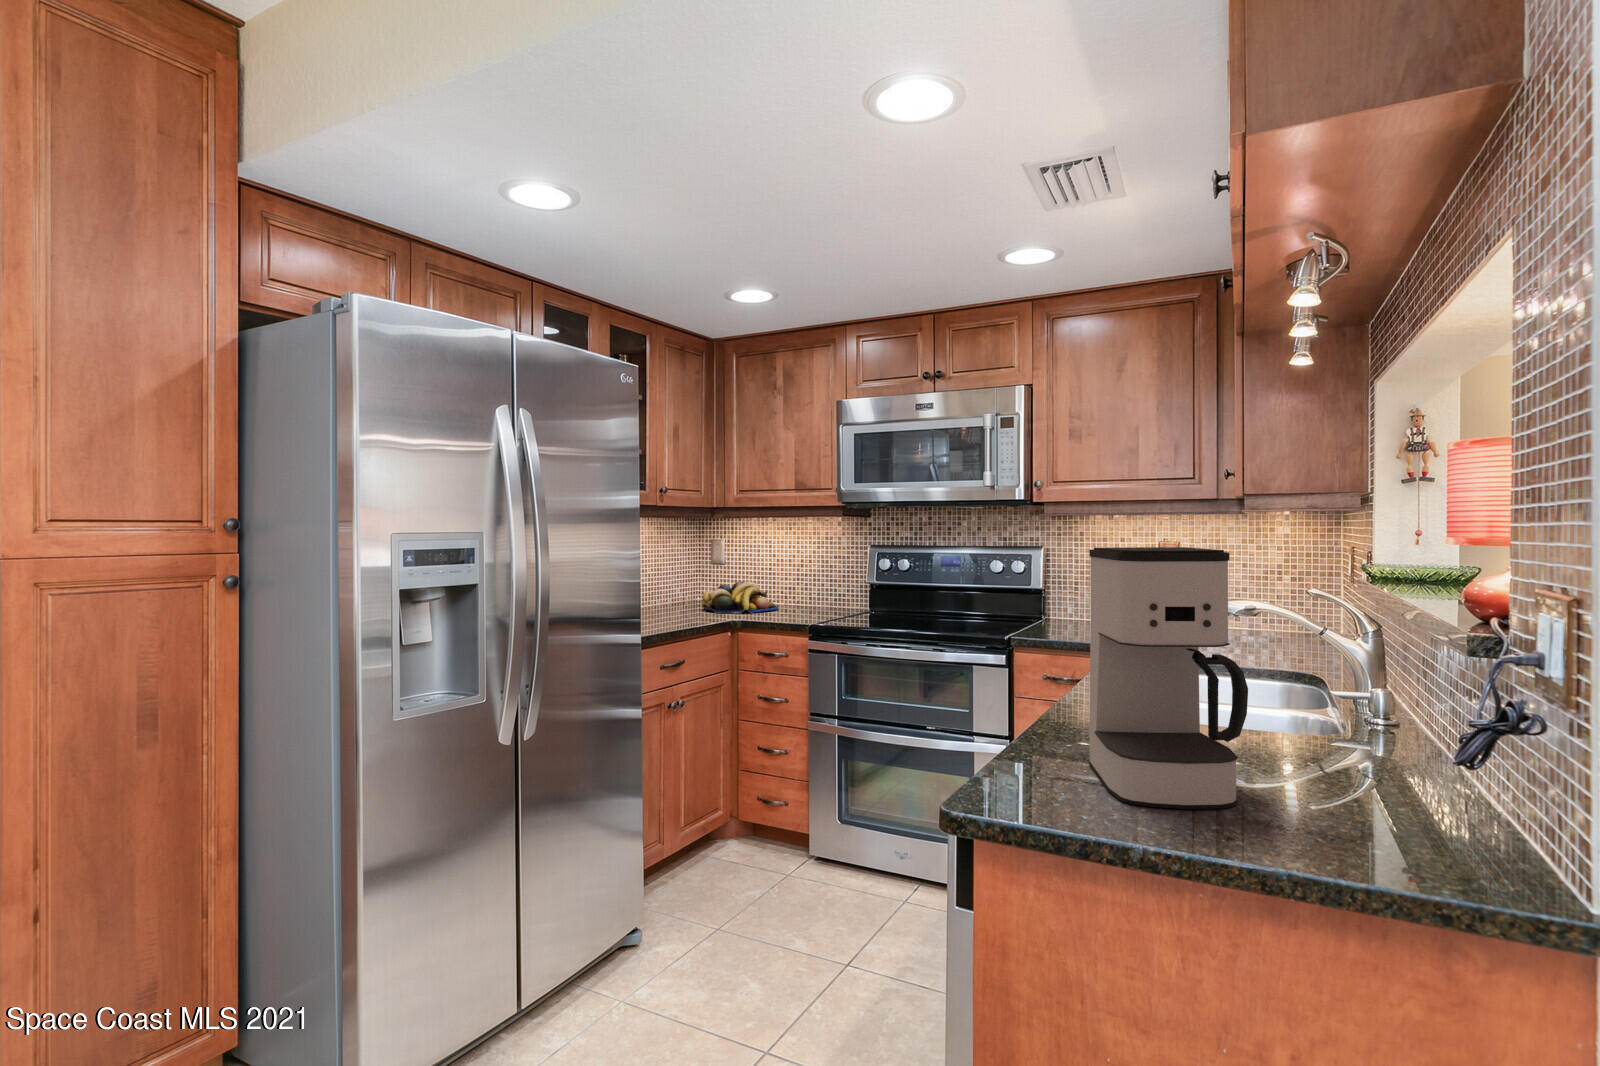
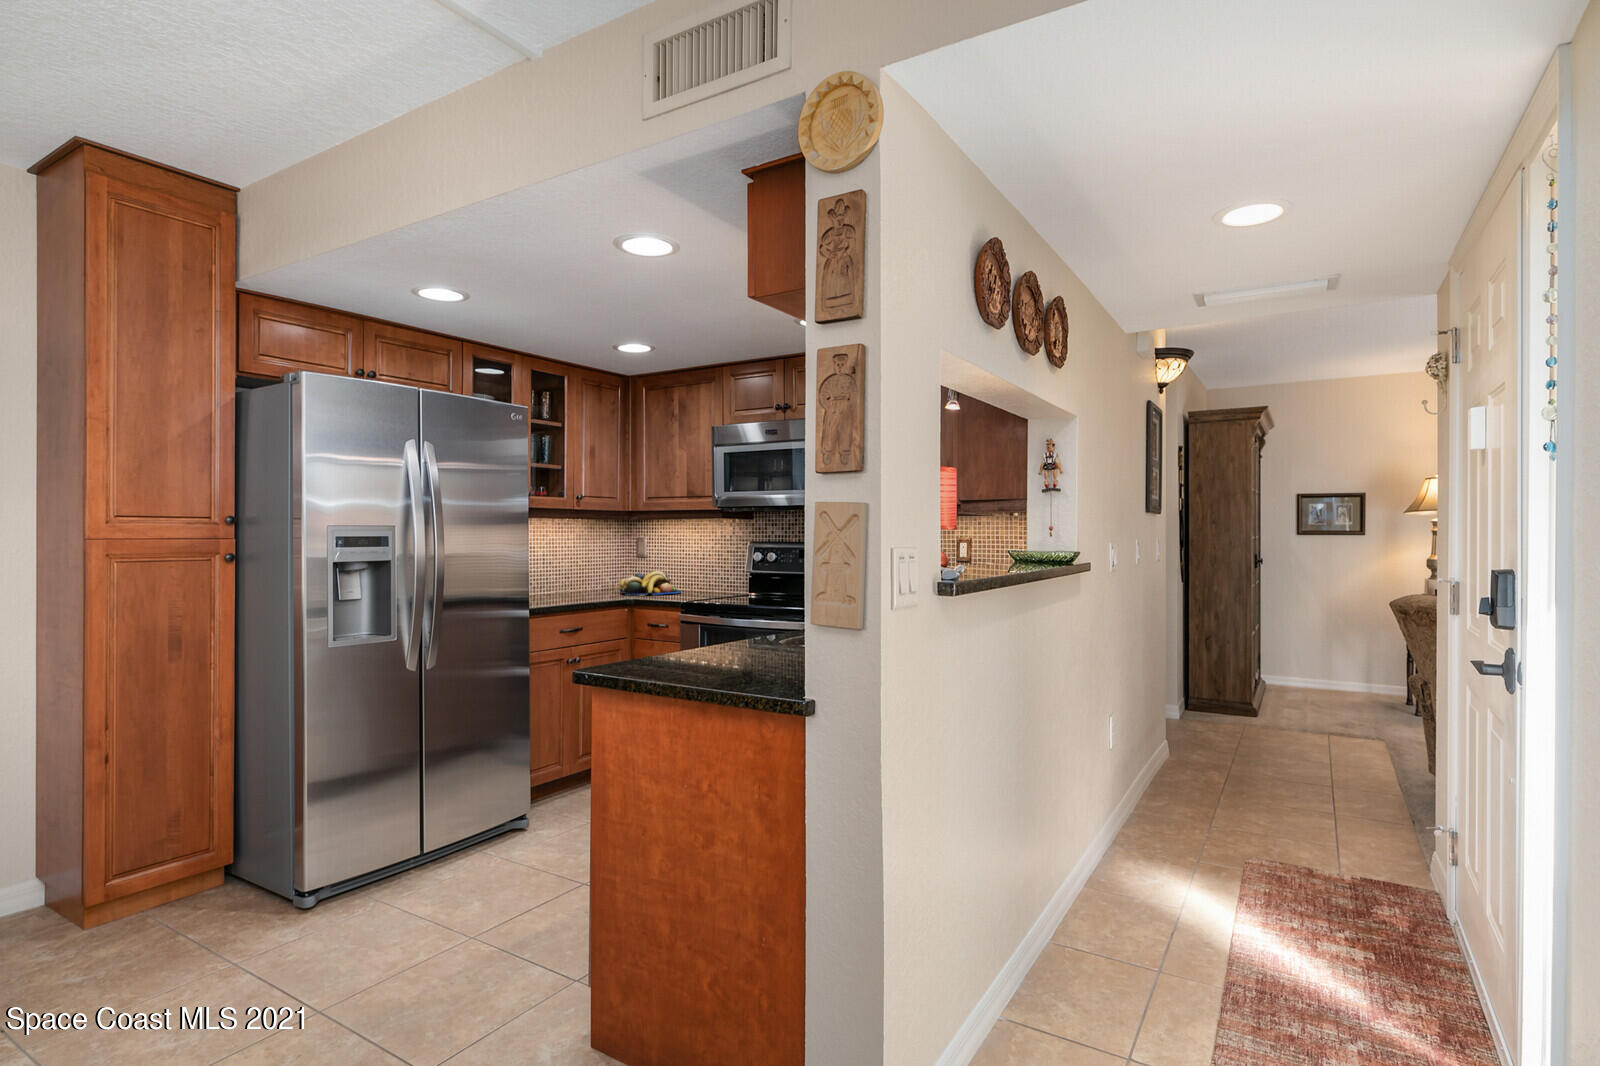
coffee maker: present [1089,547,1248,809] -> none [686,533,769,676]

